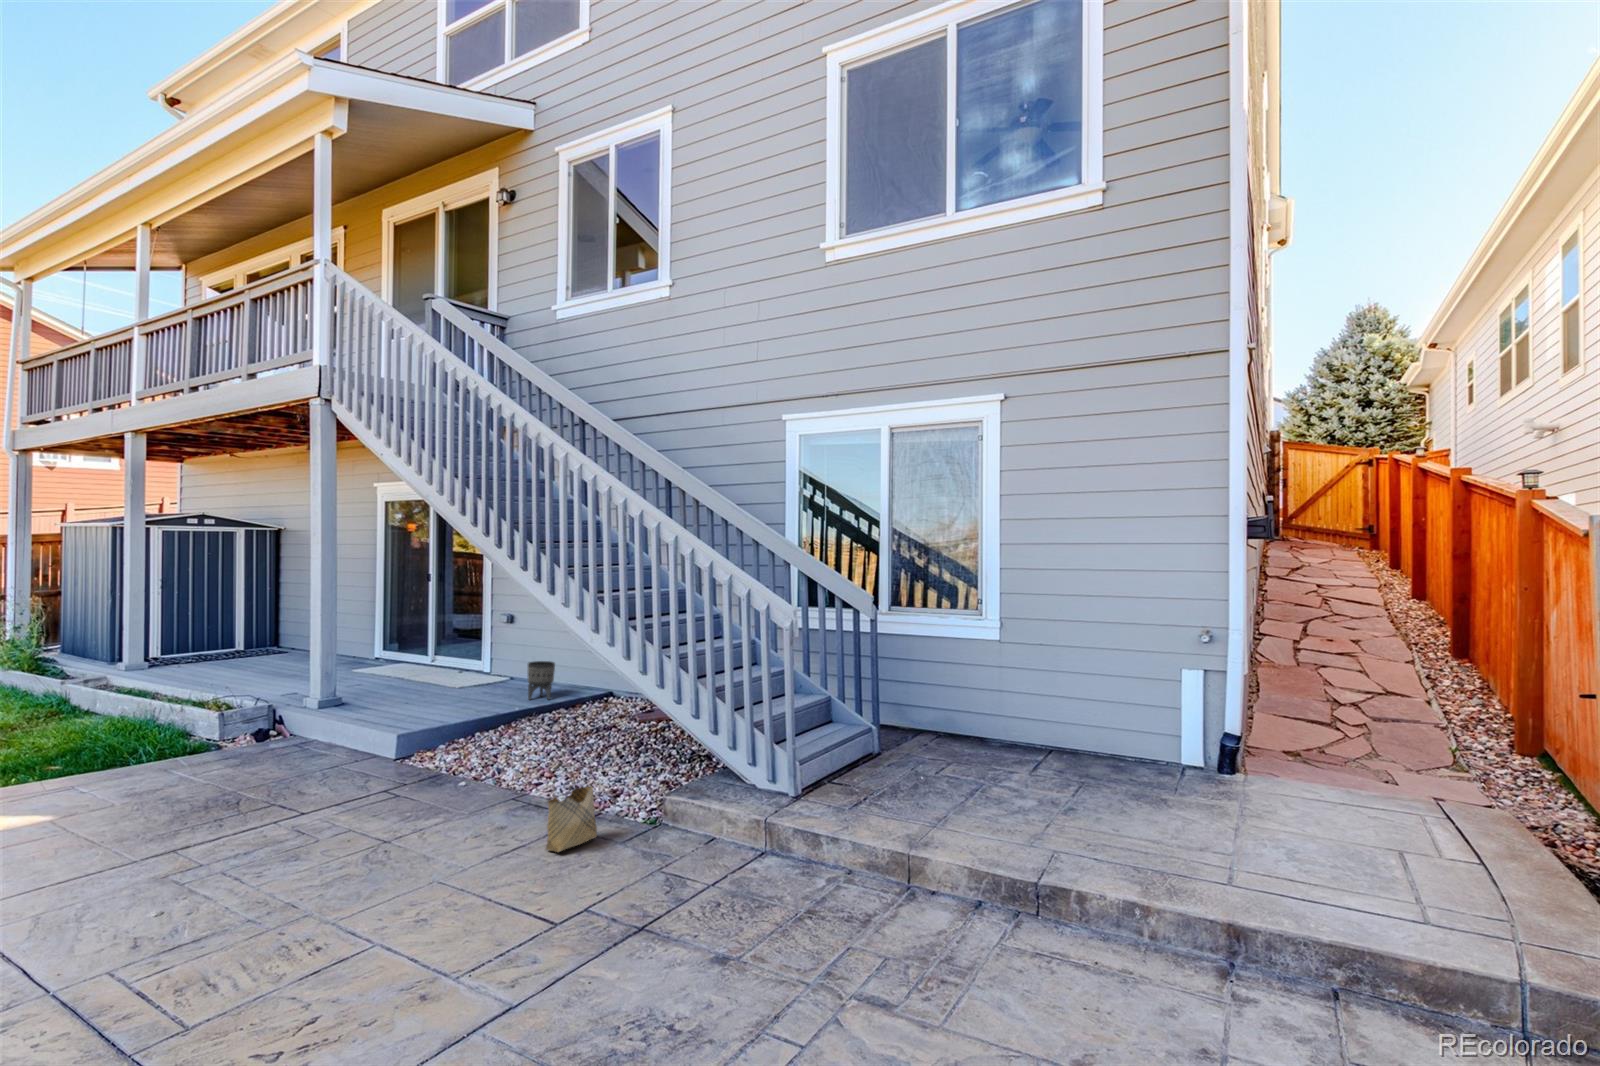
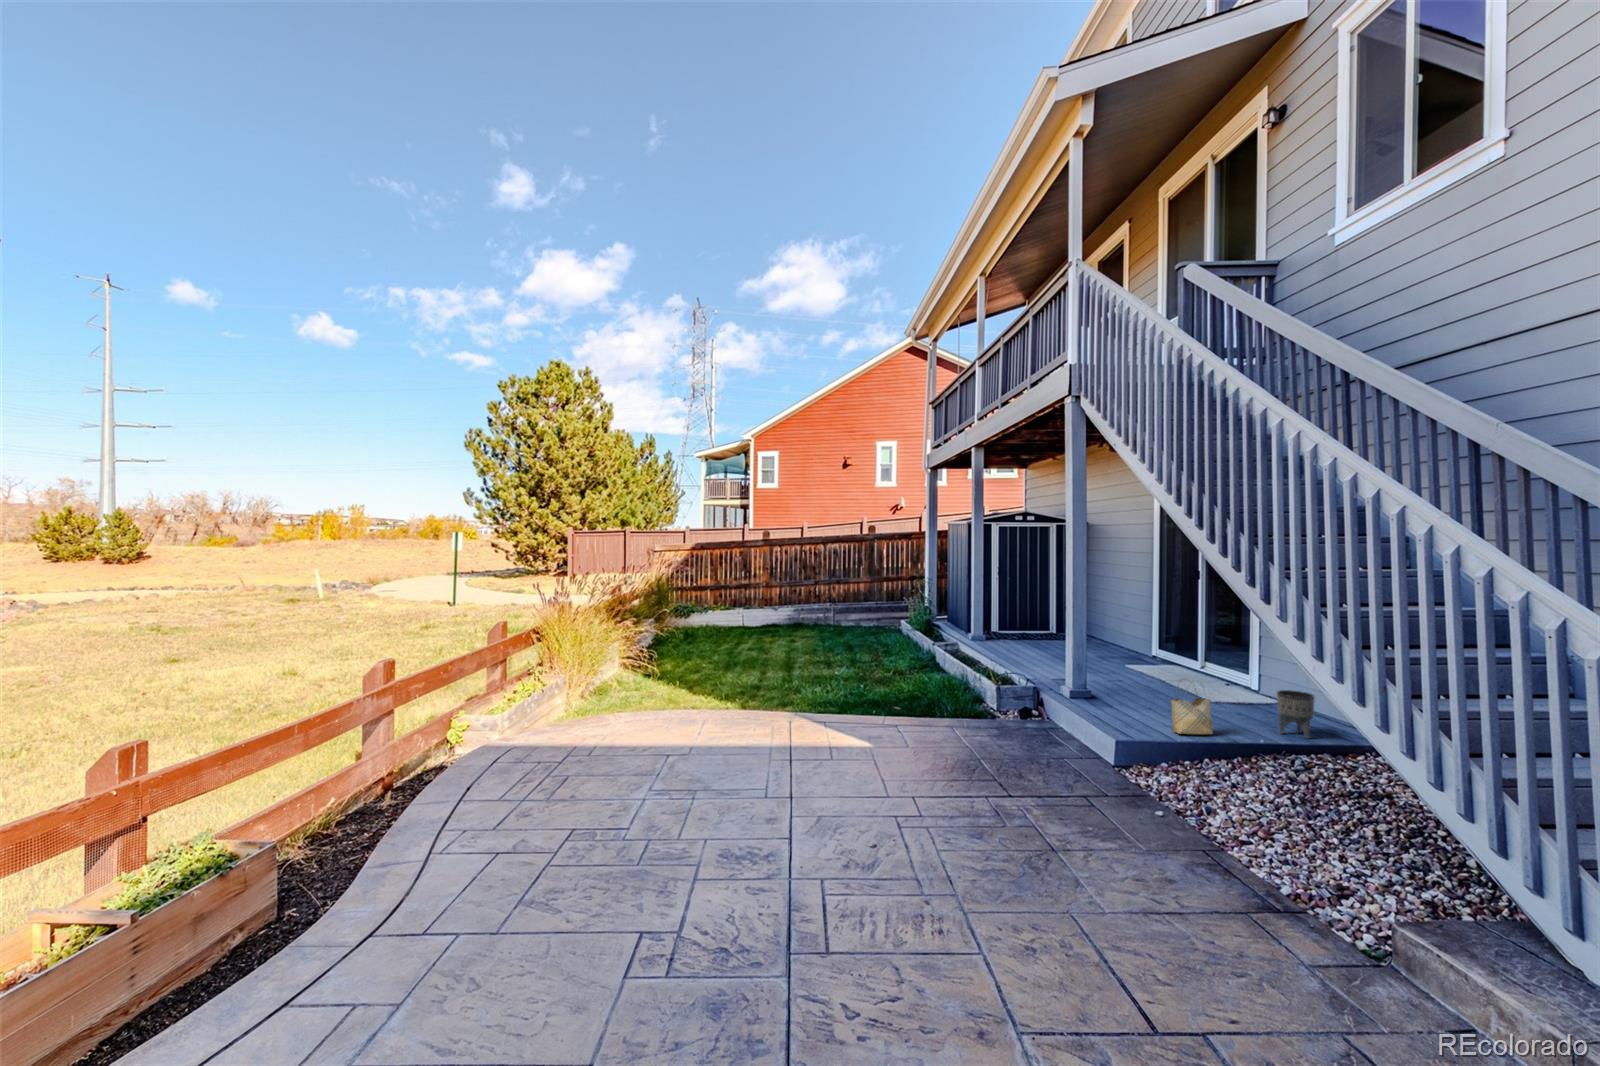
woven basket: present [546,764,597,852] -> present [1171,683,1213,735]

